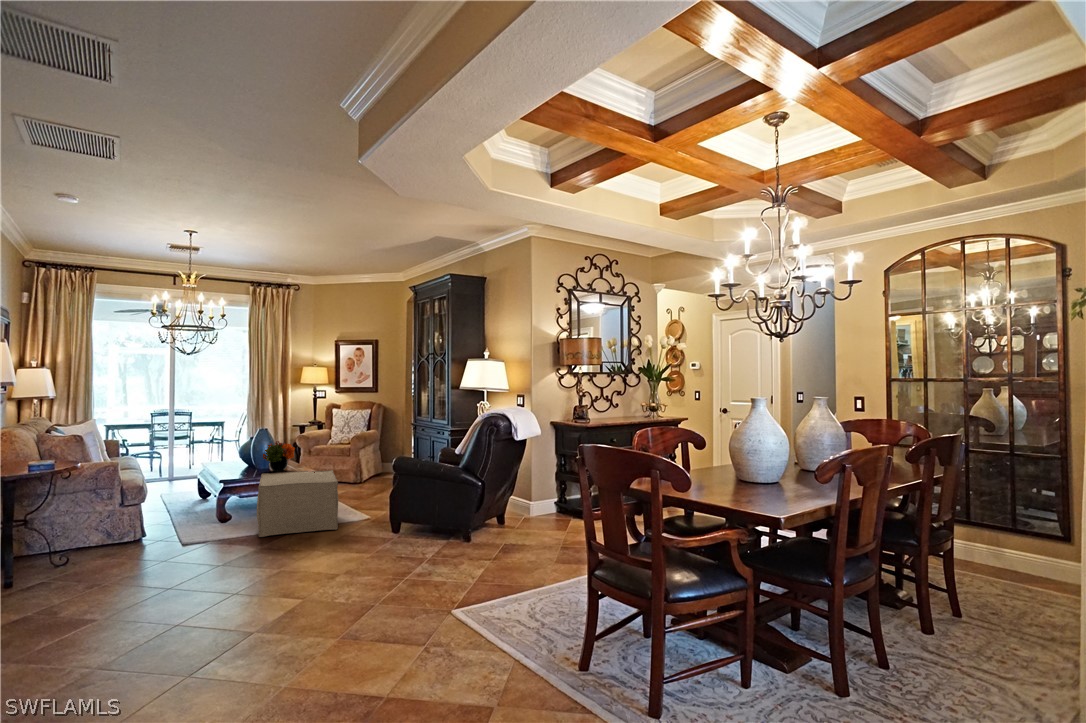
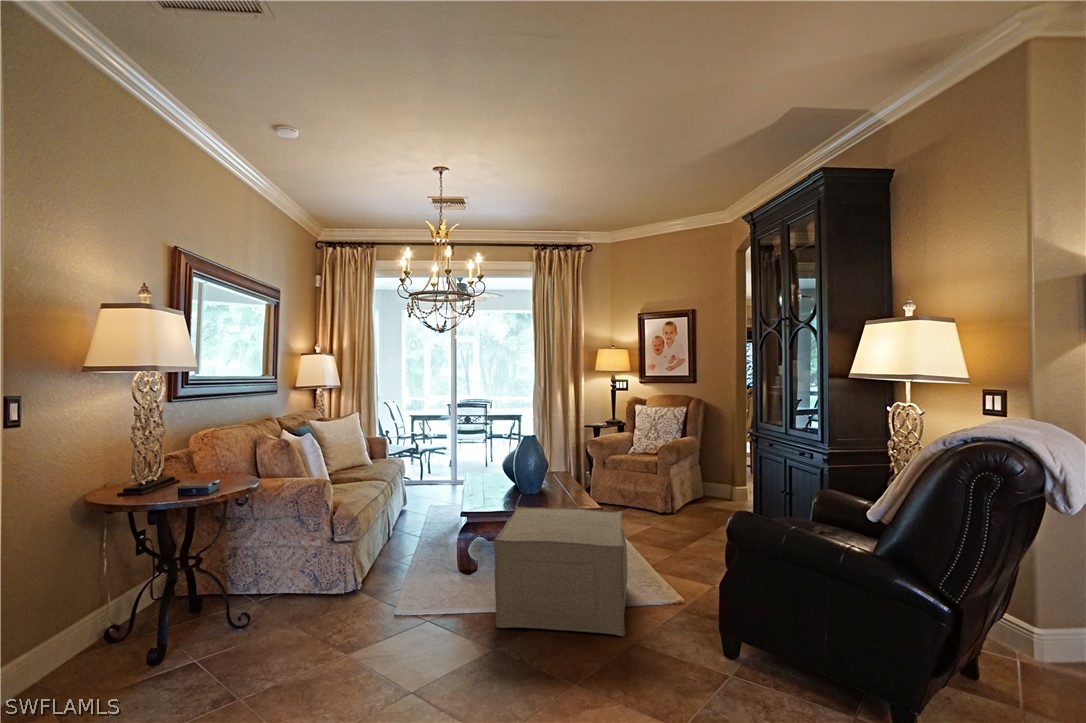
flower arrangement: present [263,441,295,471] -> none [519,454,570,501]

